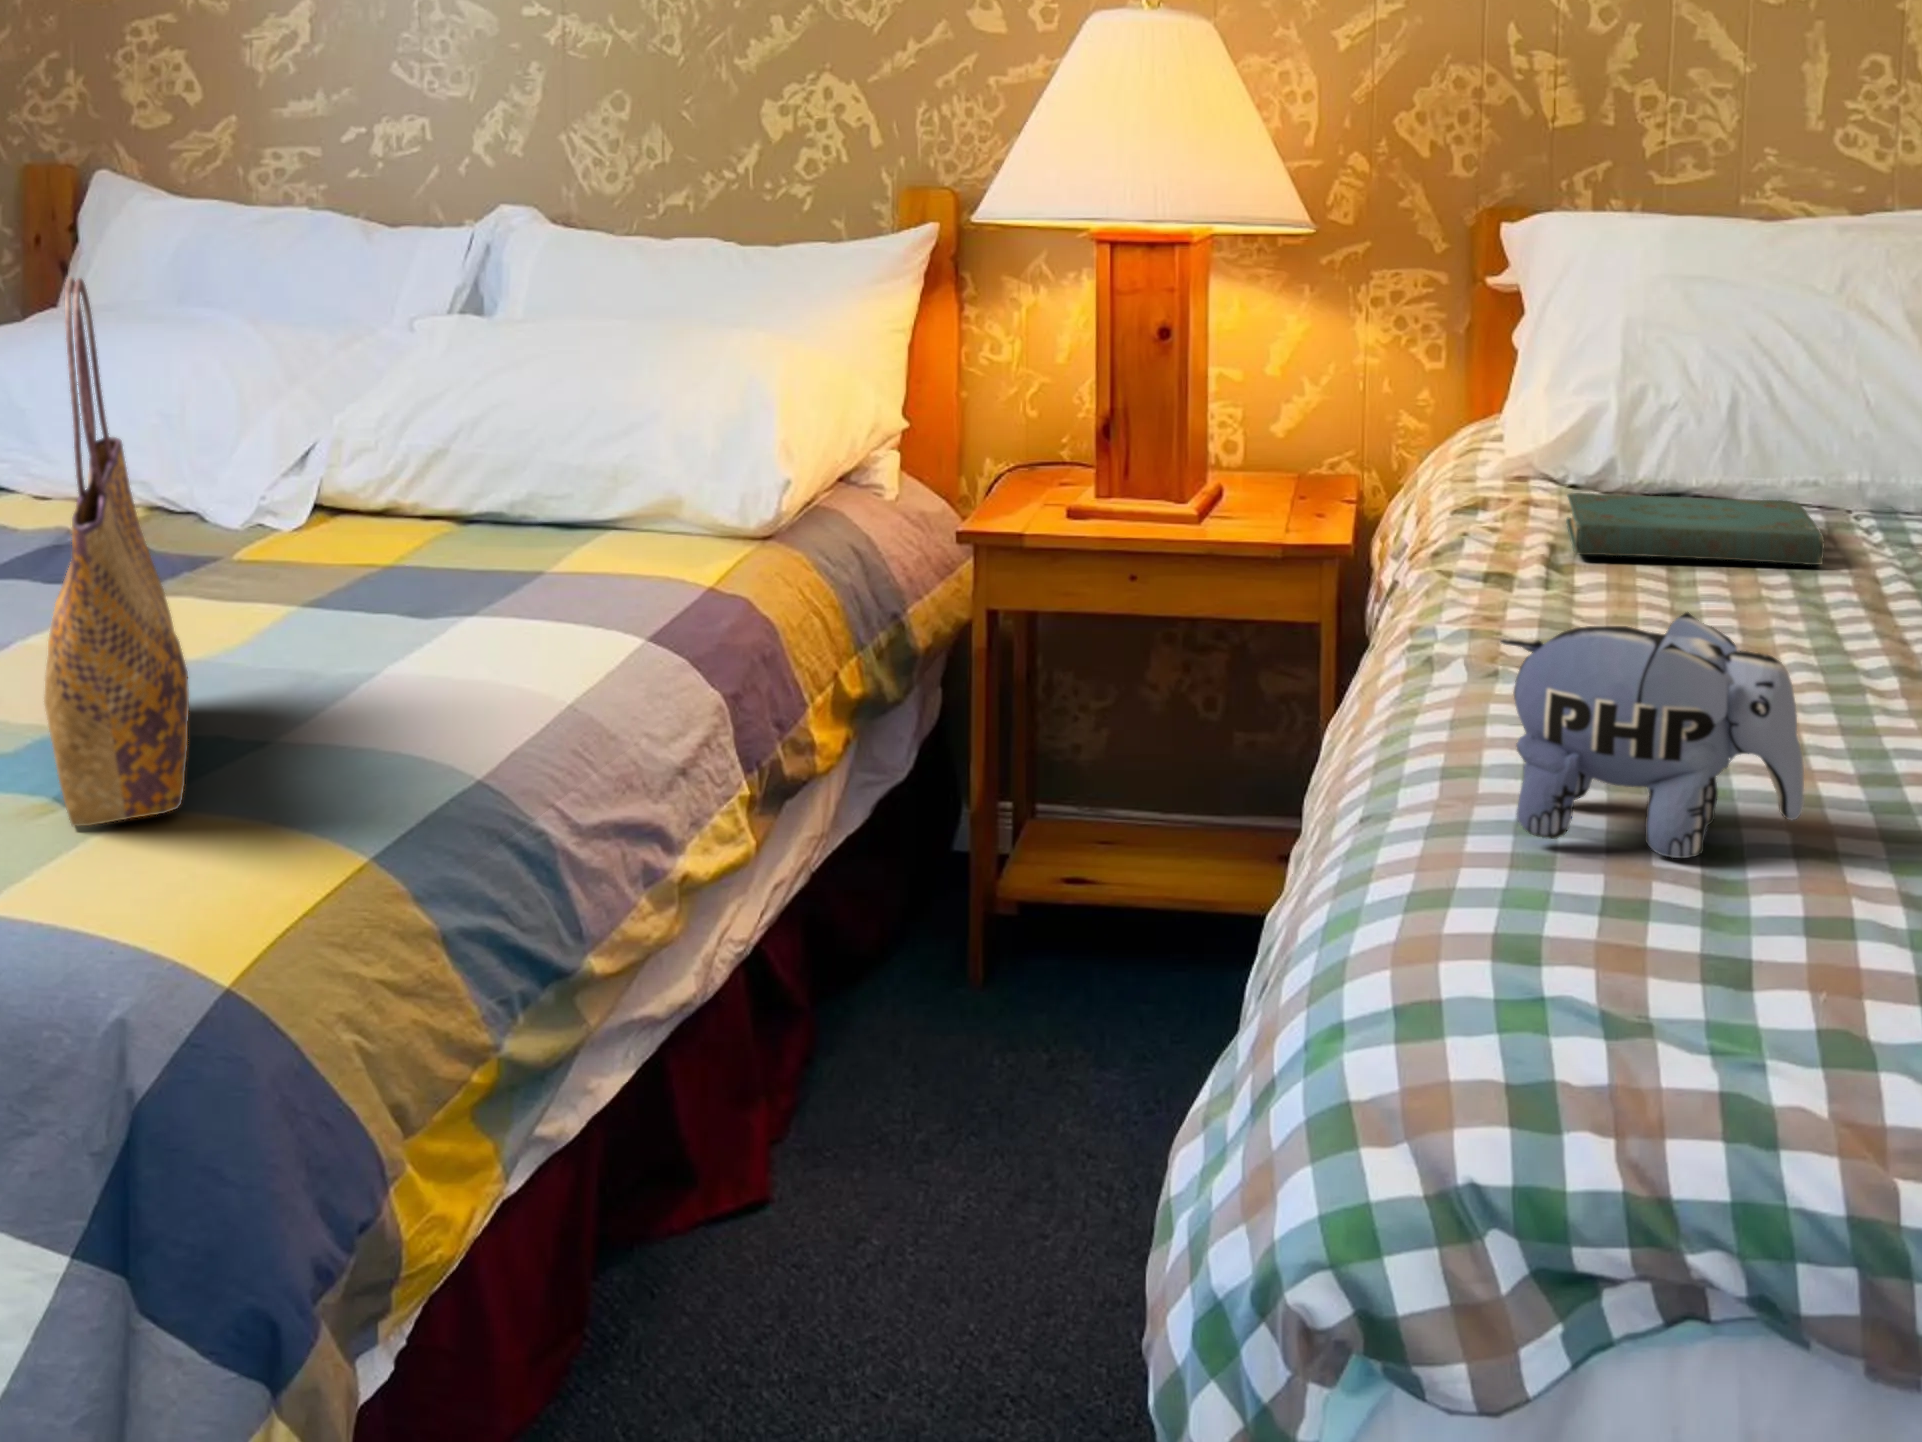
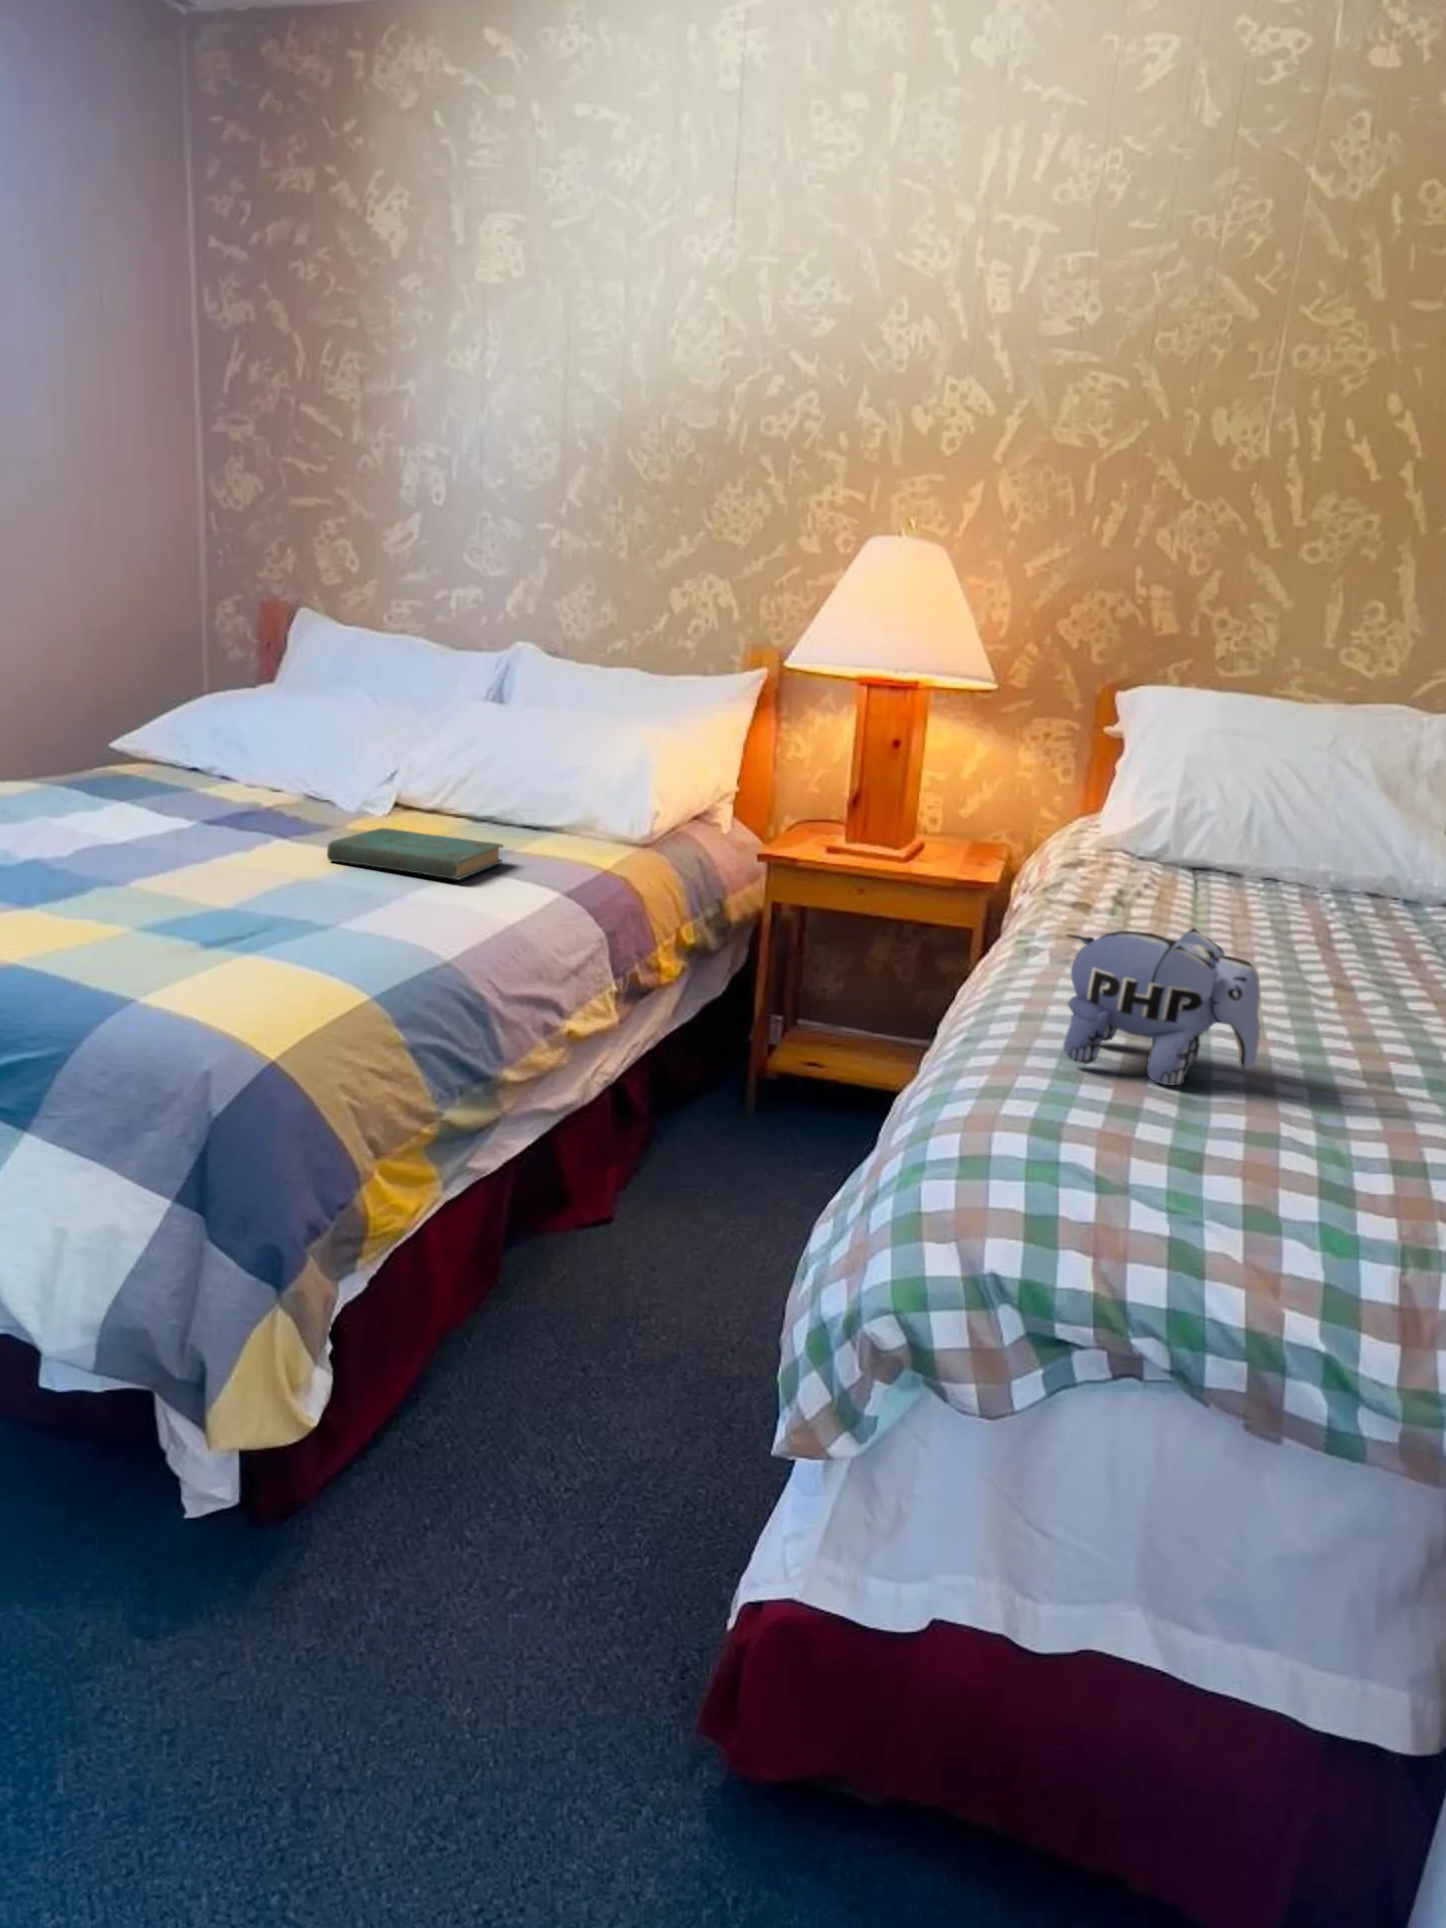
tote bag: present [44,277,189,826] -> none [191,636,286,963]
book: present [1566,493,1825,565] -> present [327,828,503,880]

